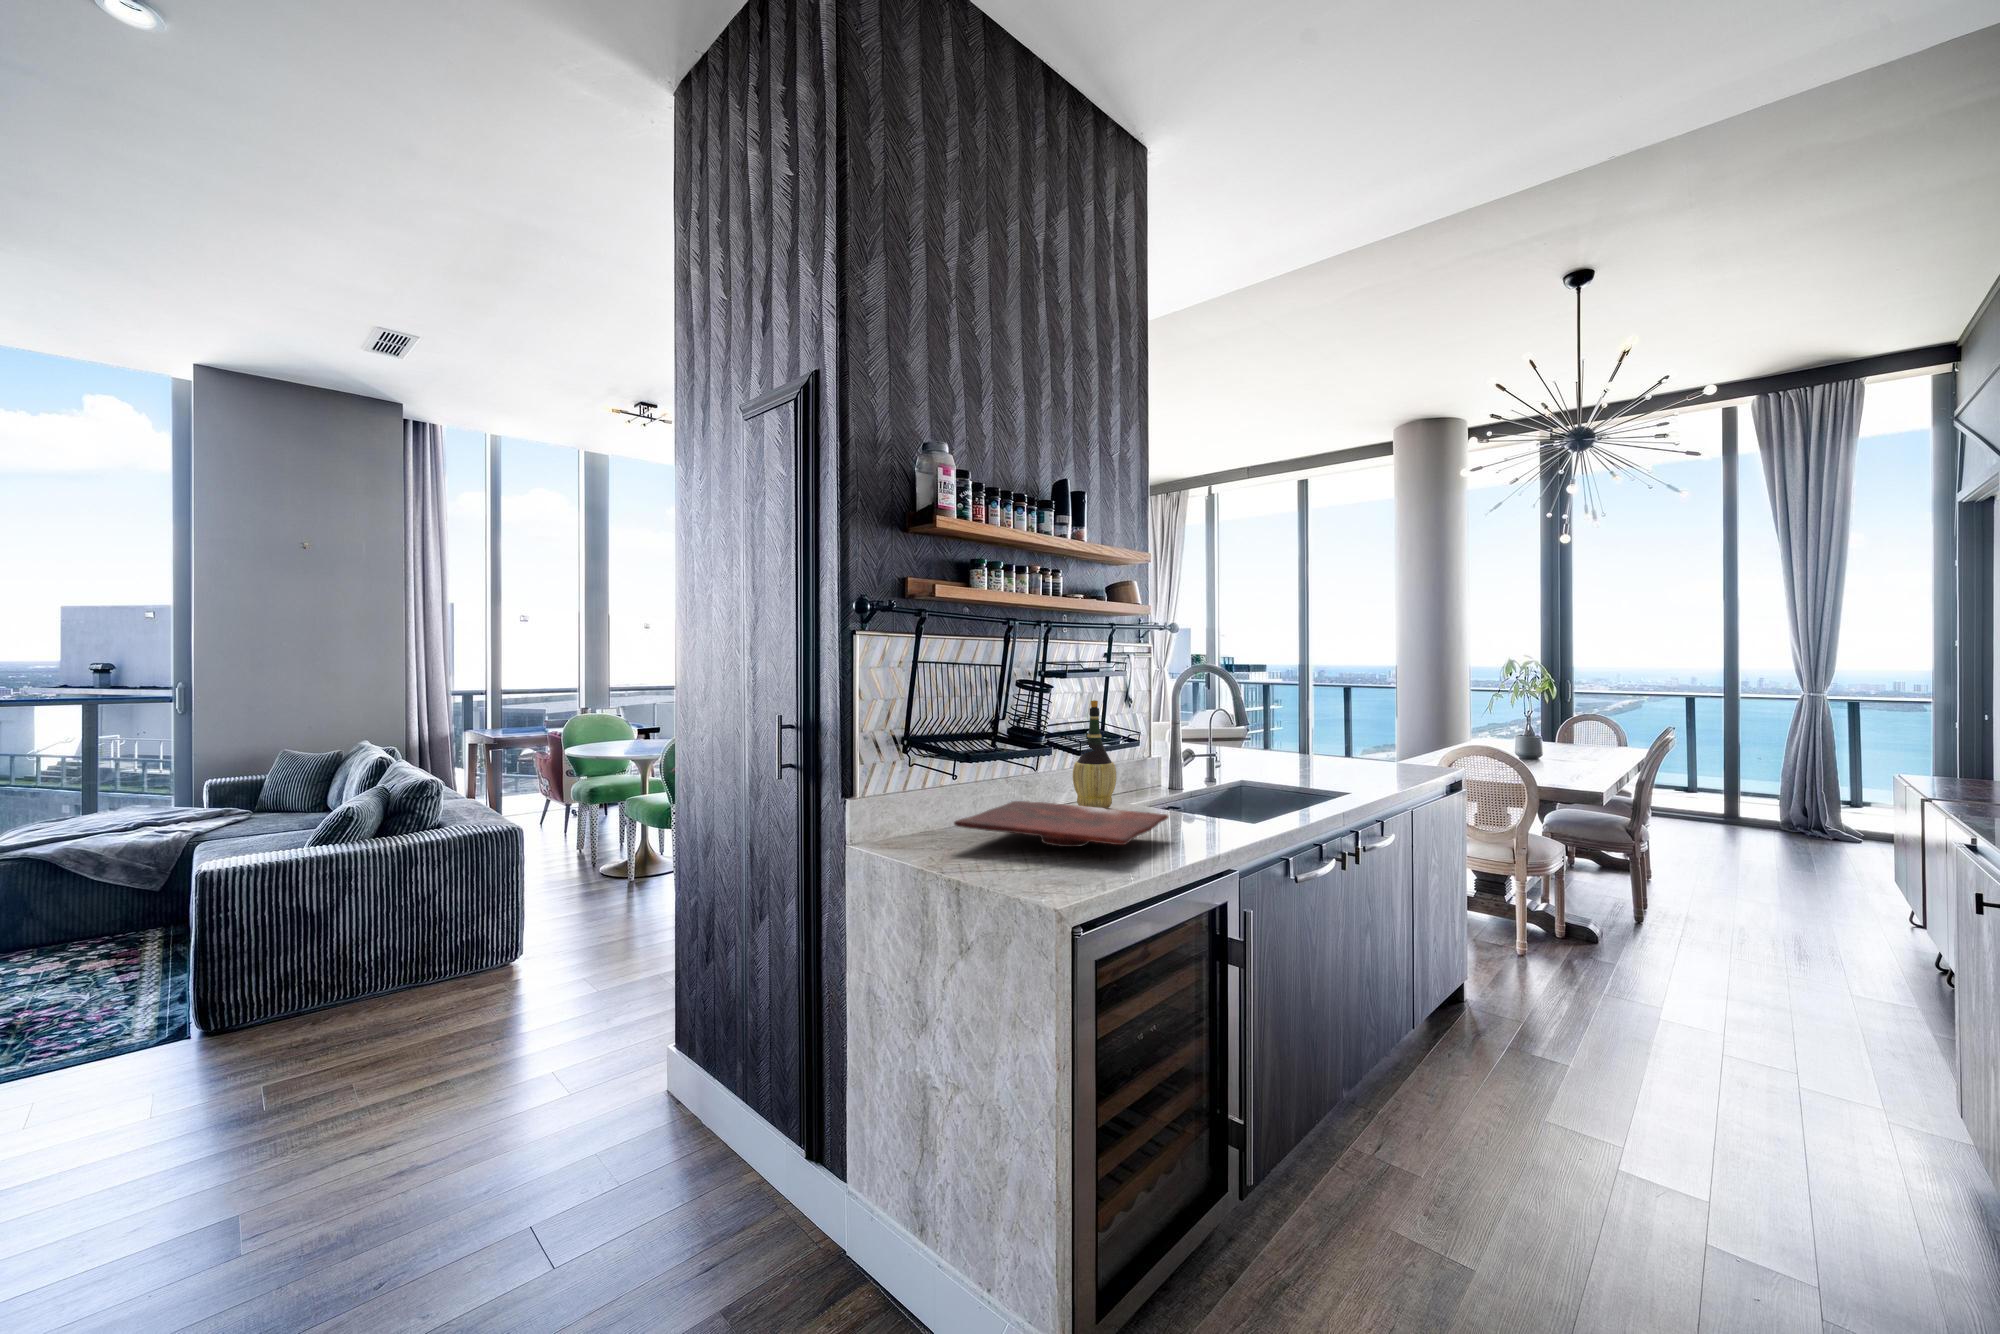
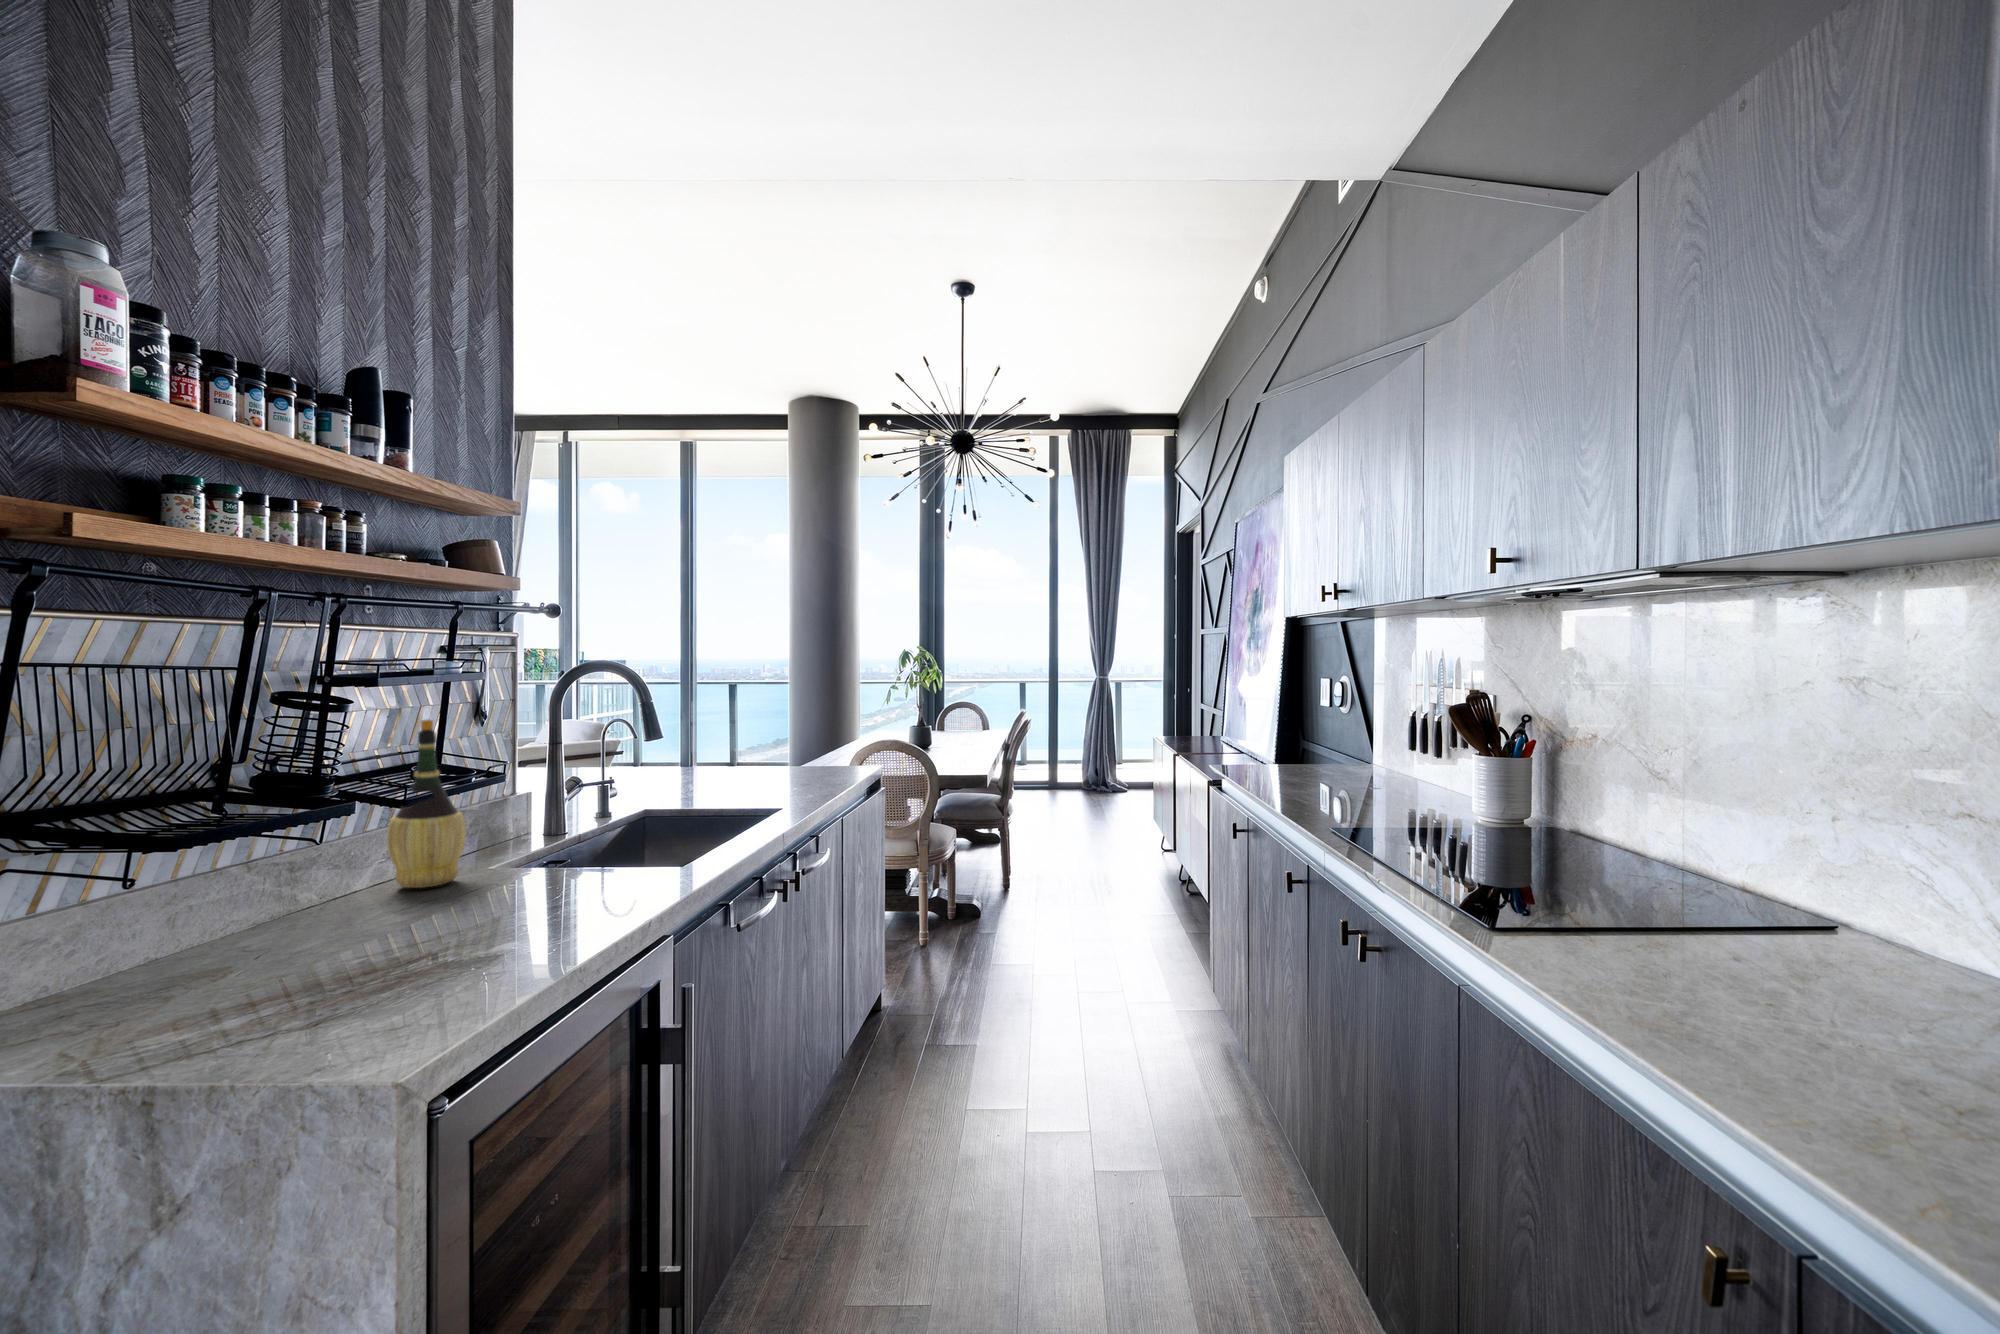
cutting board: present [954,801,1168,847] -> none [123,889,563,982]

